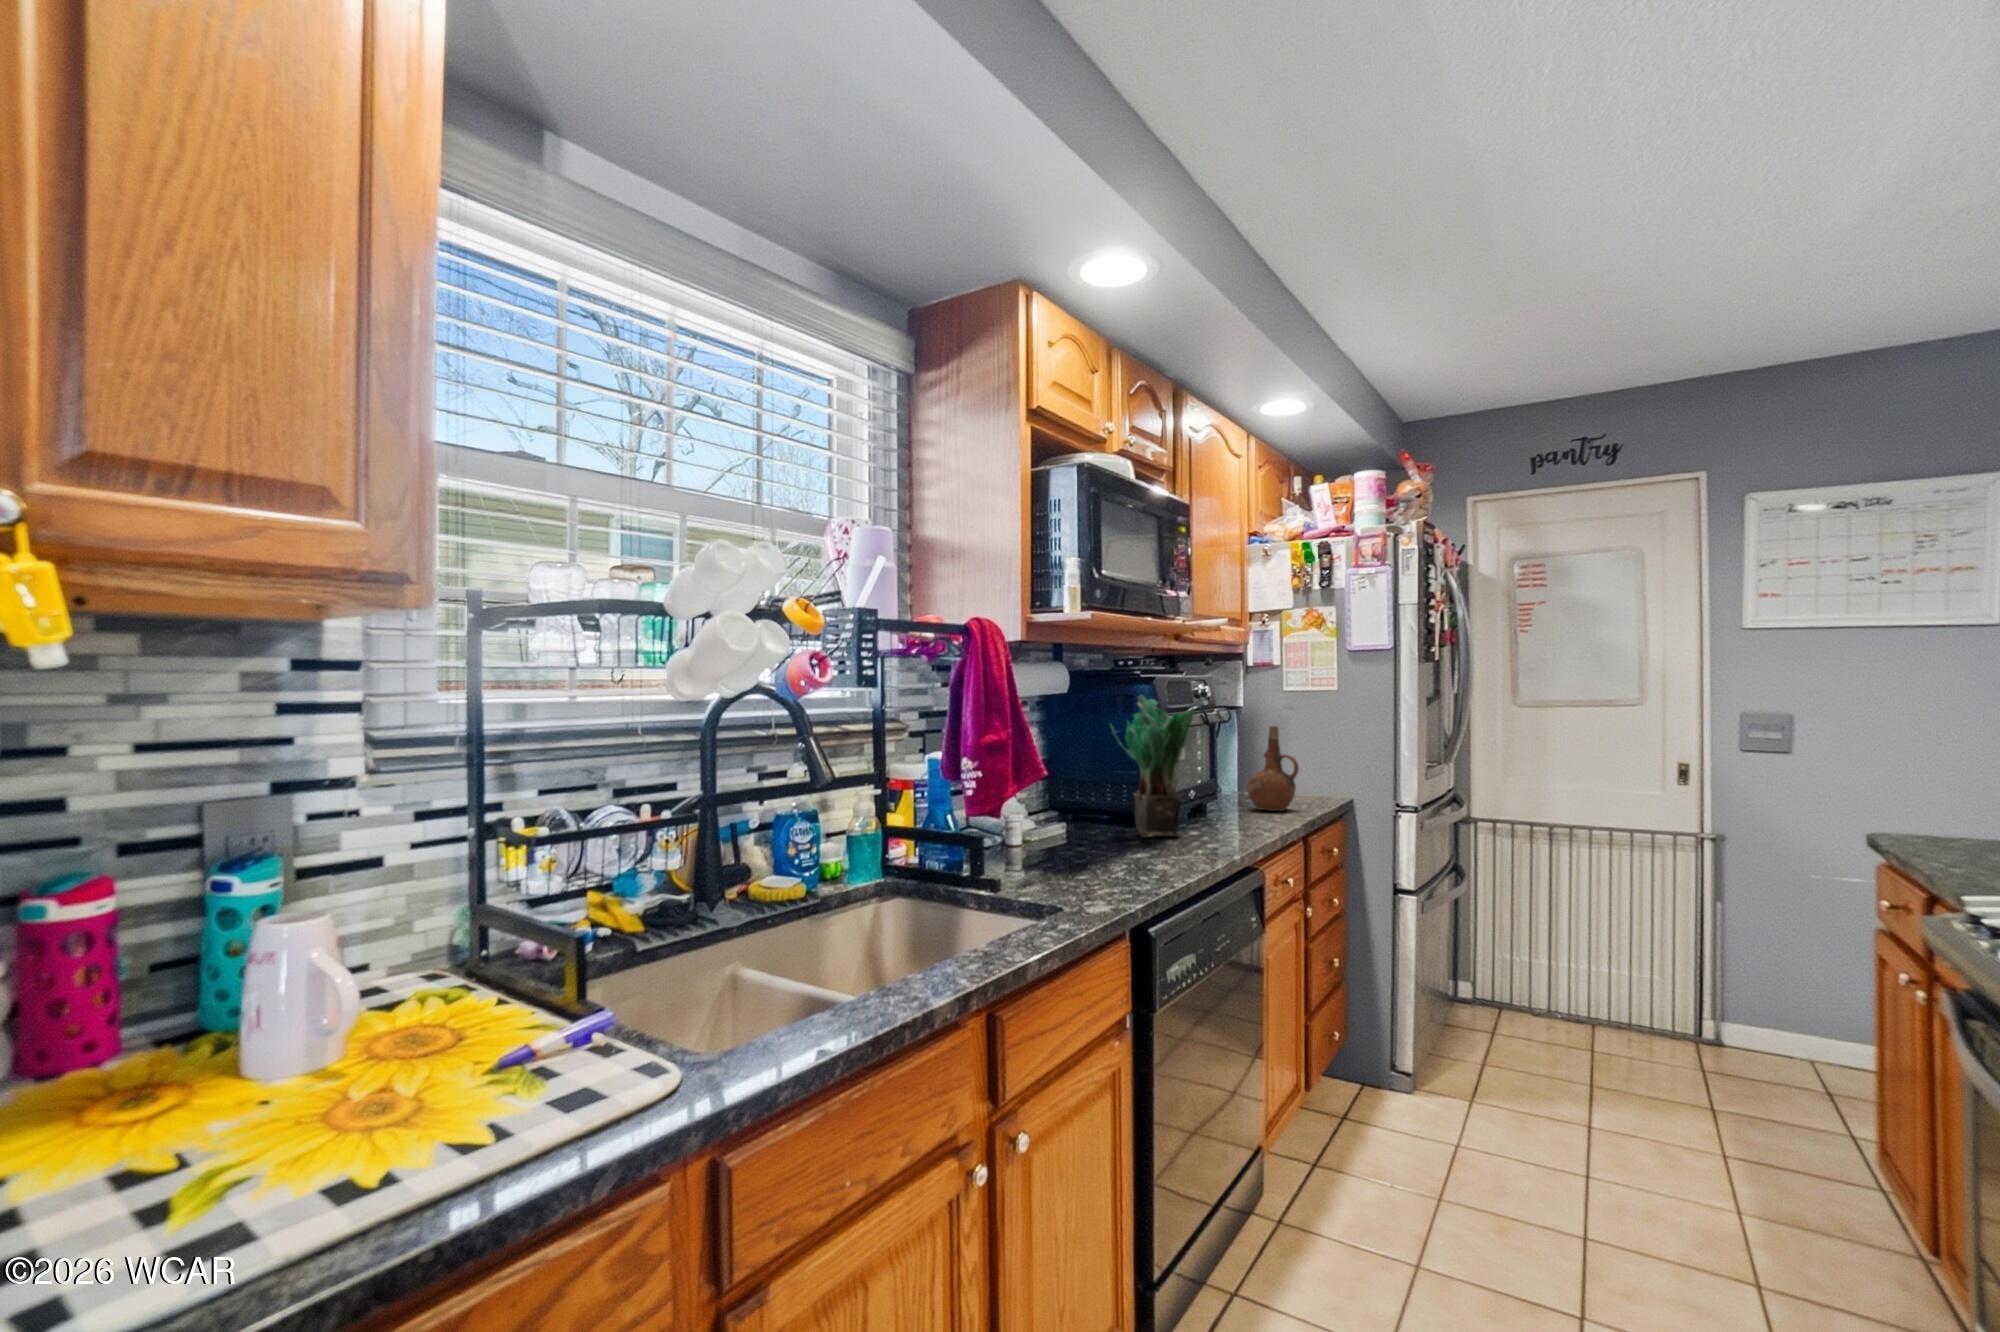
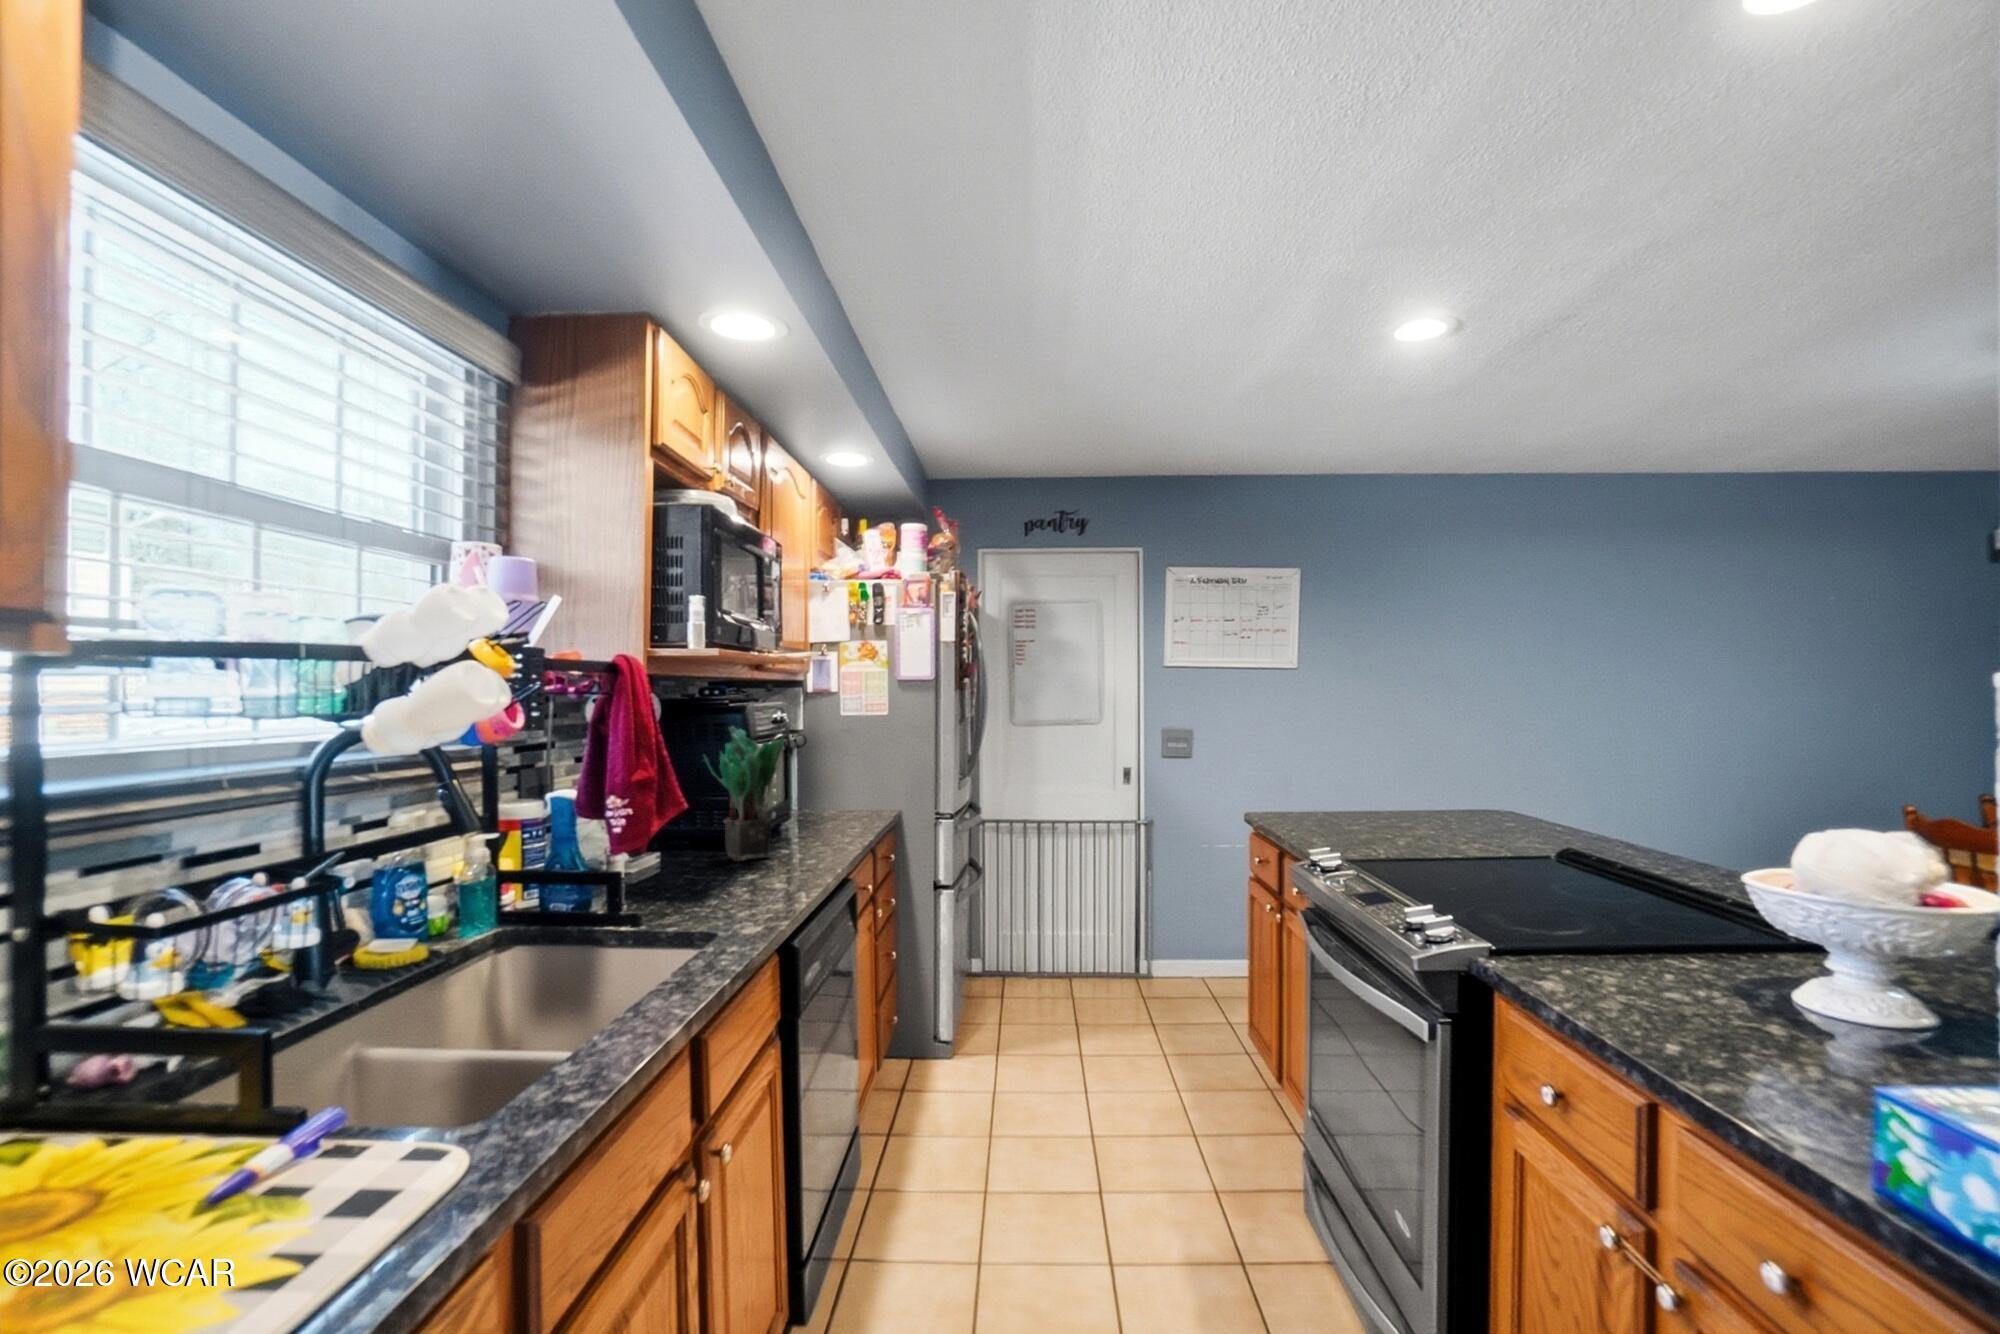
ceramic pitcher: present [1247,726,1299,811] -> none [814,749,860,827]

